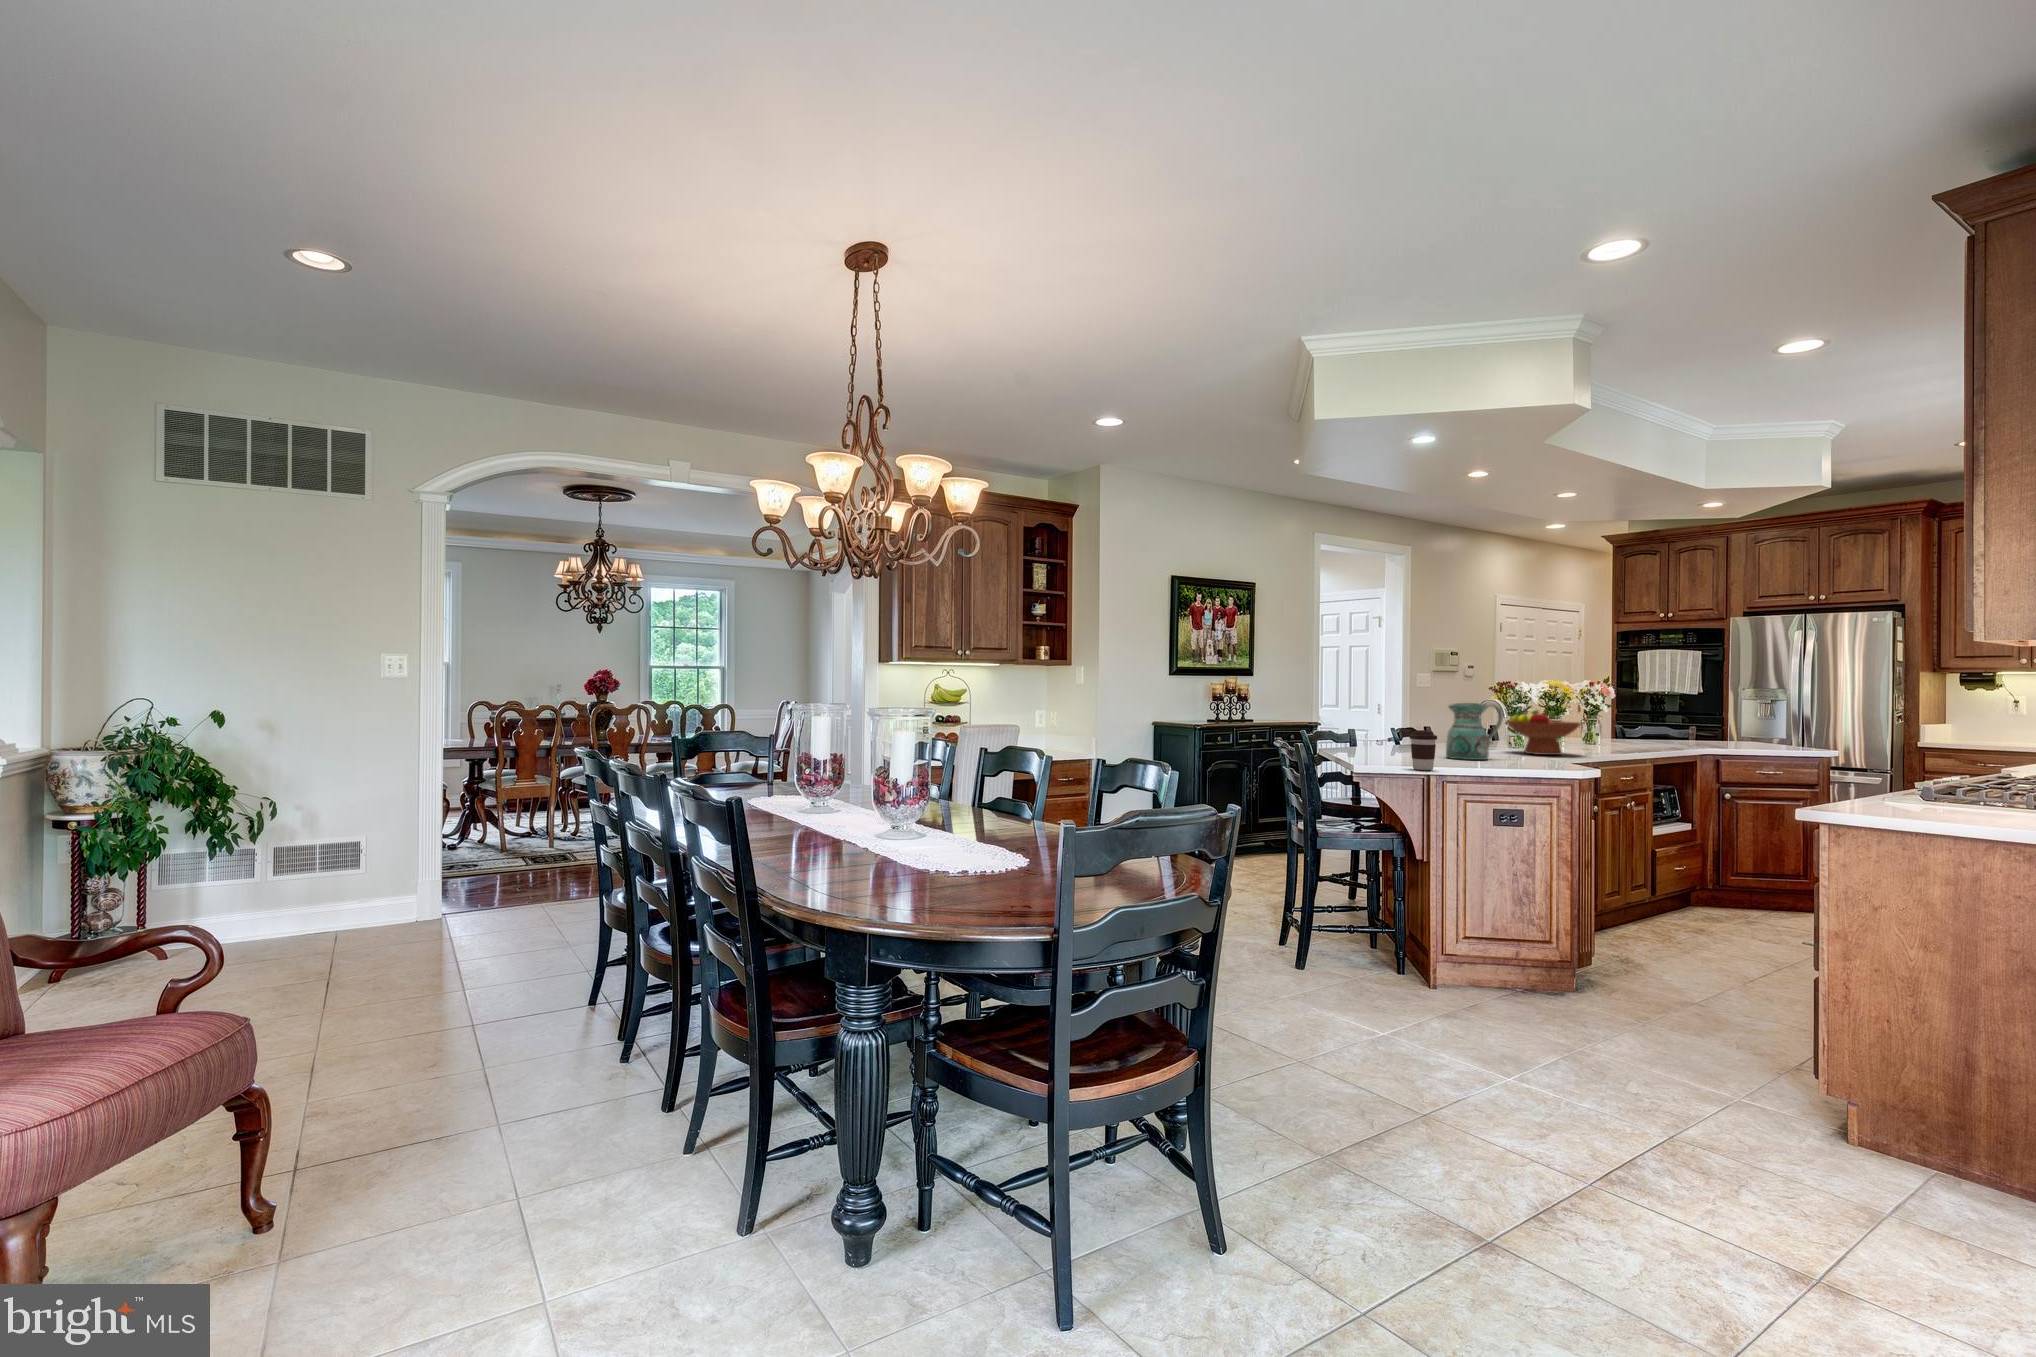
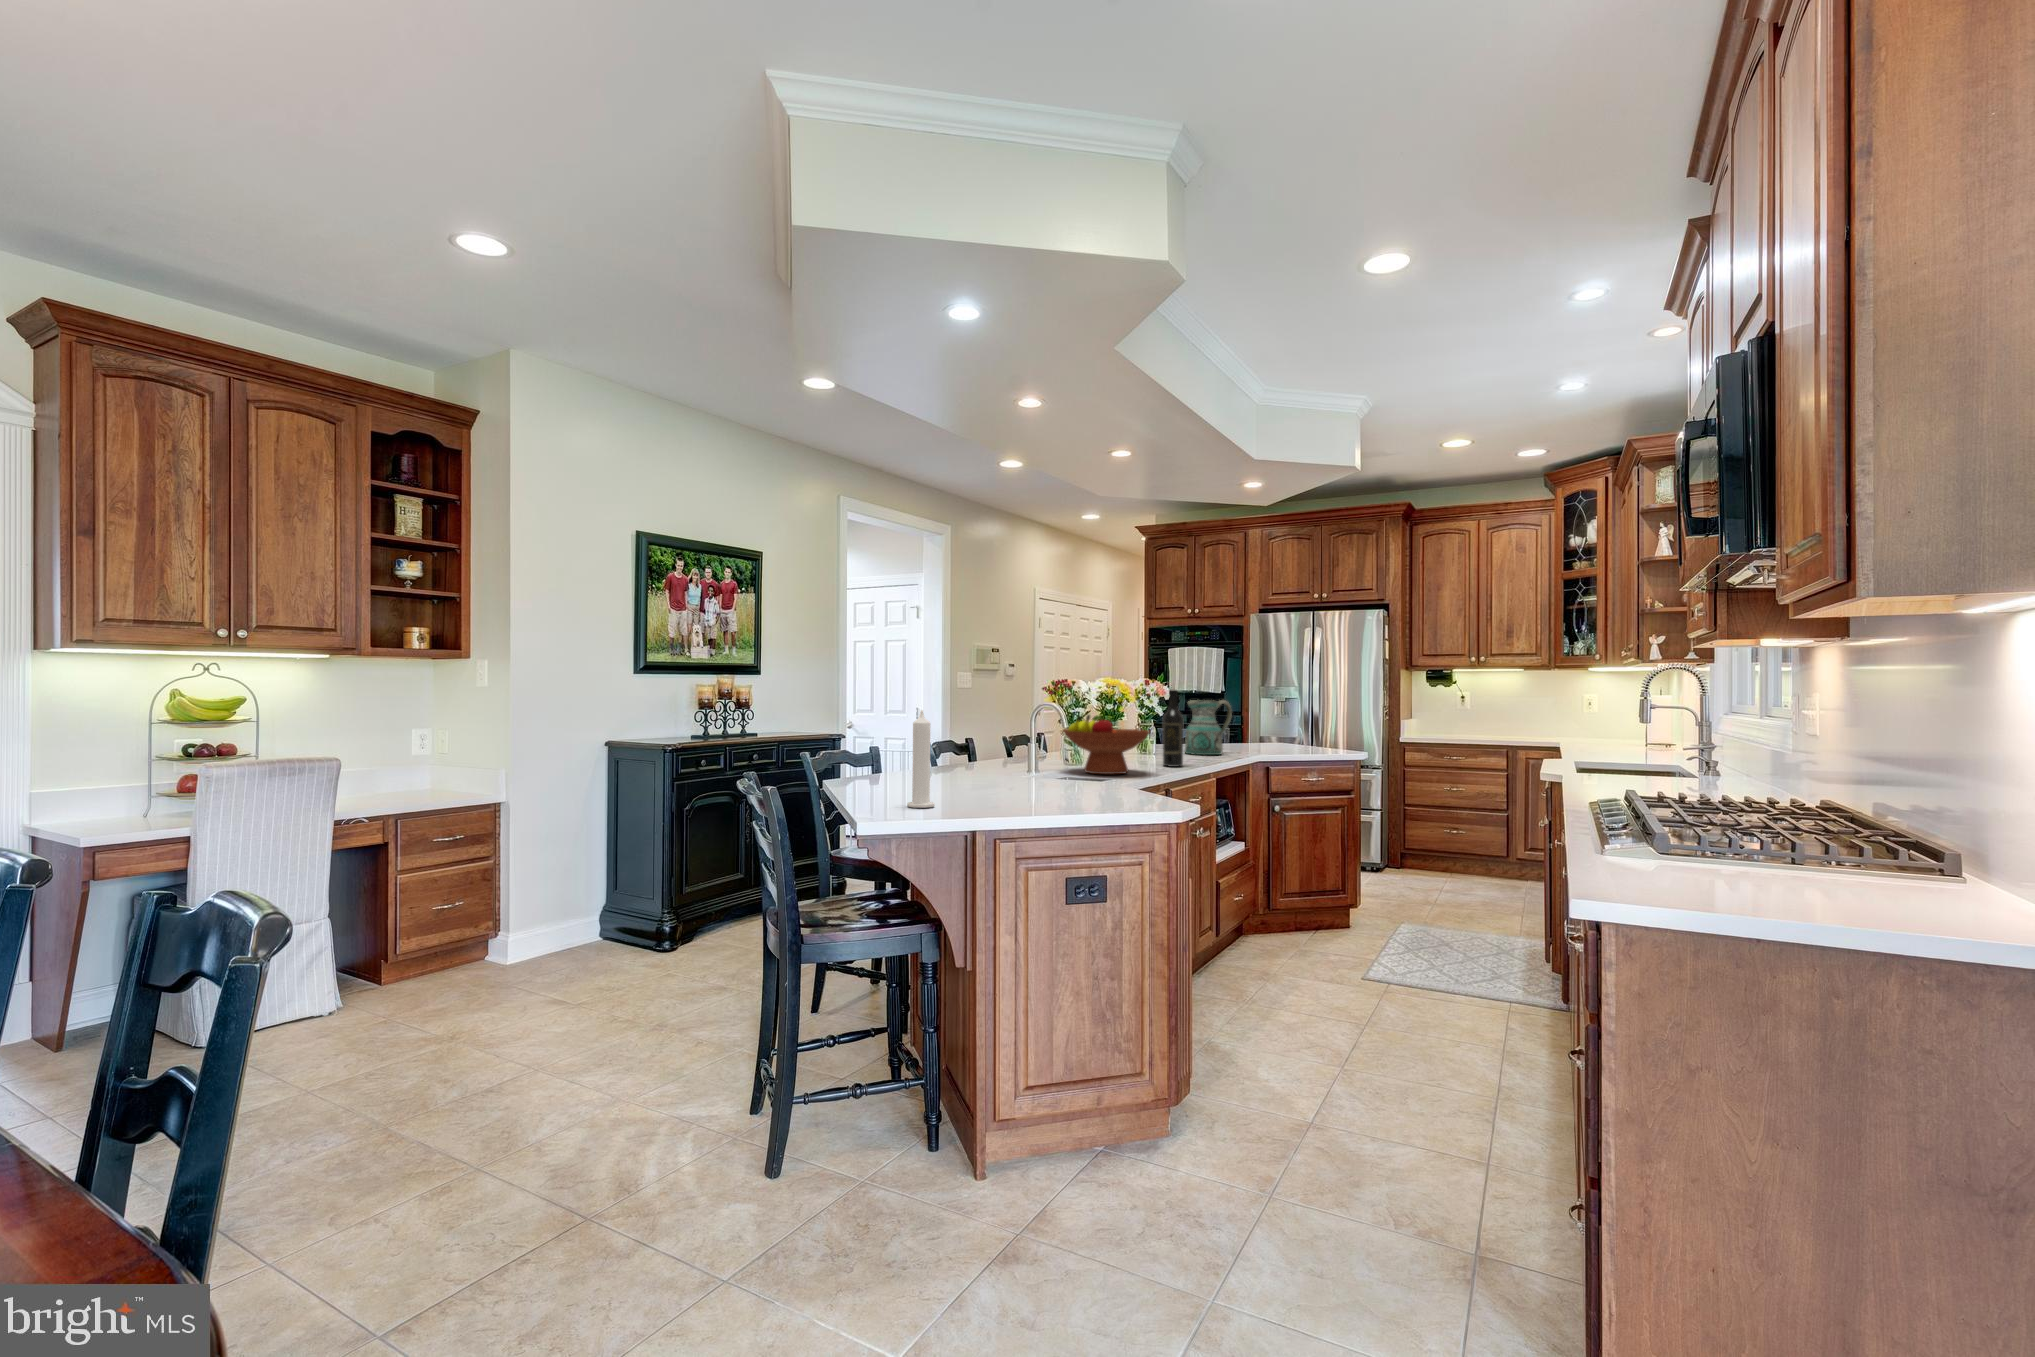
wine bottle: none [1600,691,1619,753] -> present [1163,690,1184,767]
ceramic pitcher: present [1446,702,1503,760] -> present [1185,700,1232,755]
candle: none [1386,703,1404,763] -> present [907,710,935,808]
coffee cup: present [1410,731,1437,770] -> none [942,756,984,822]

